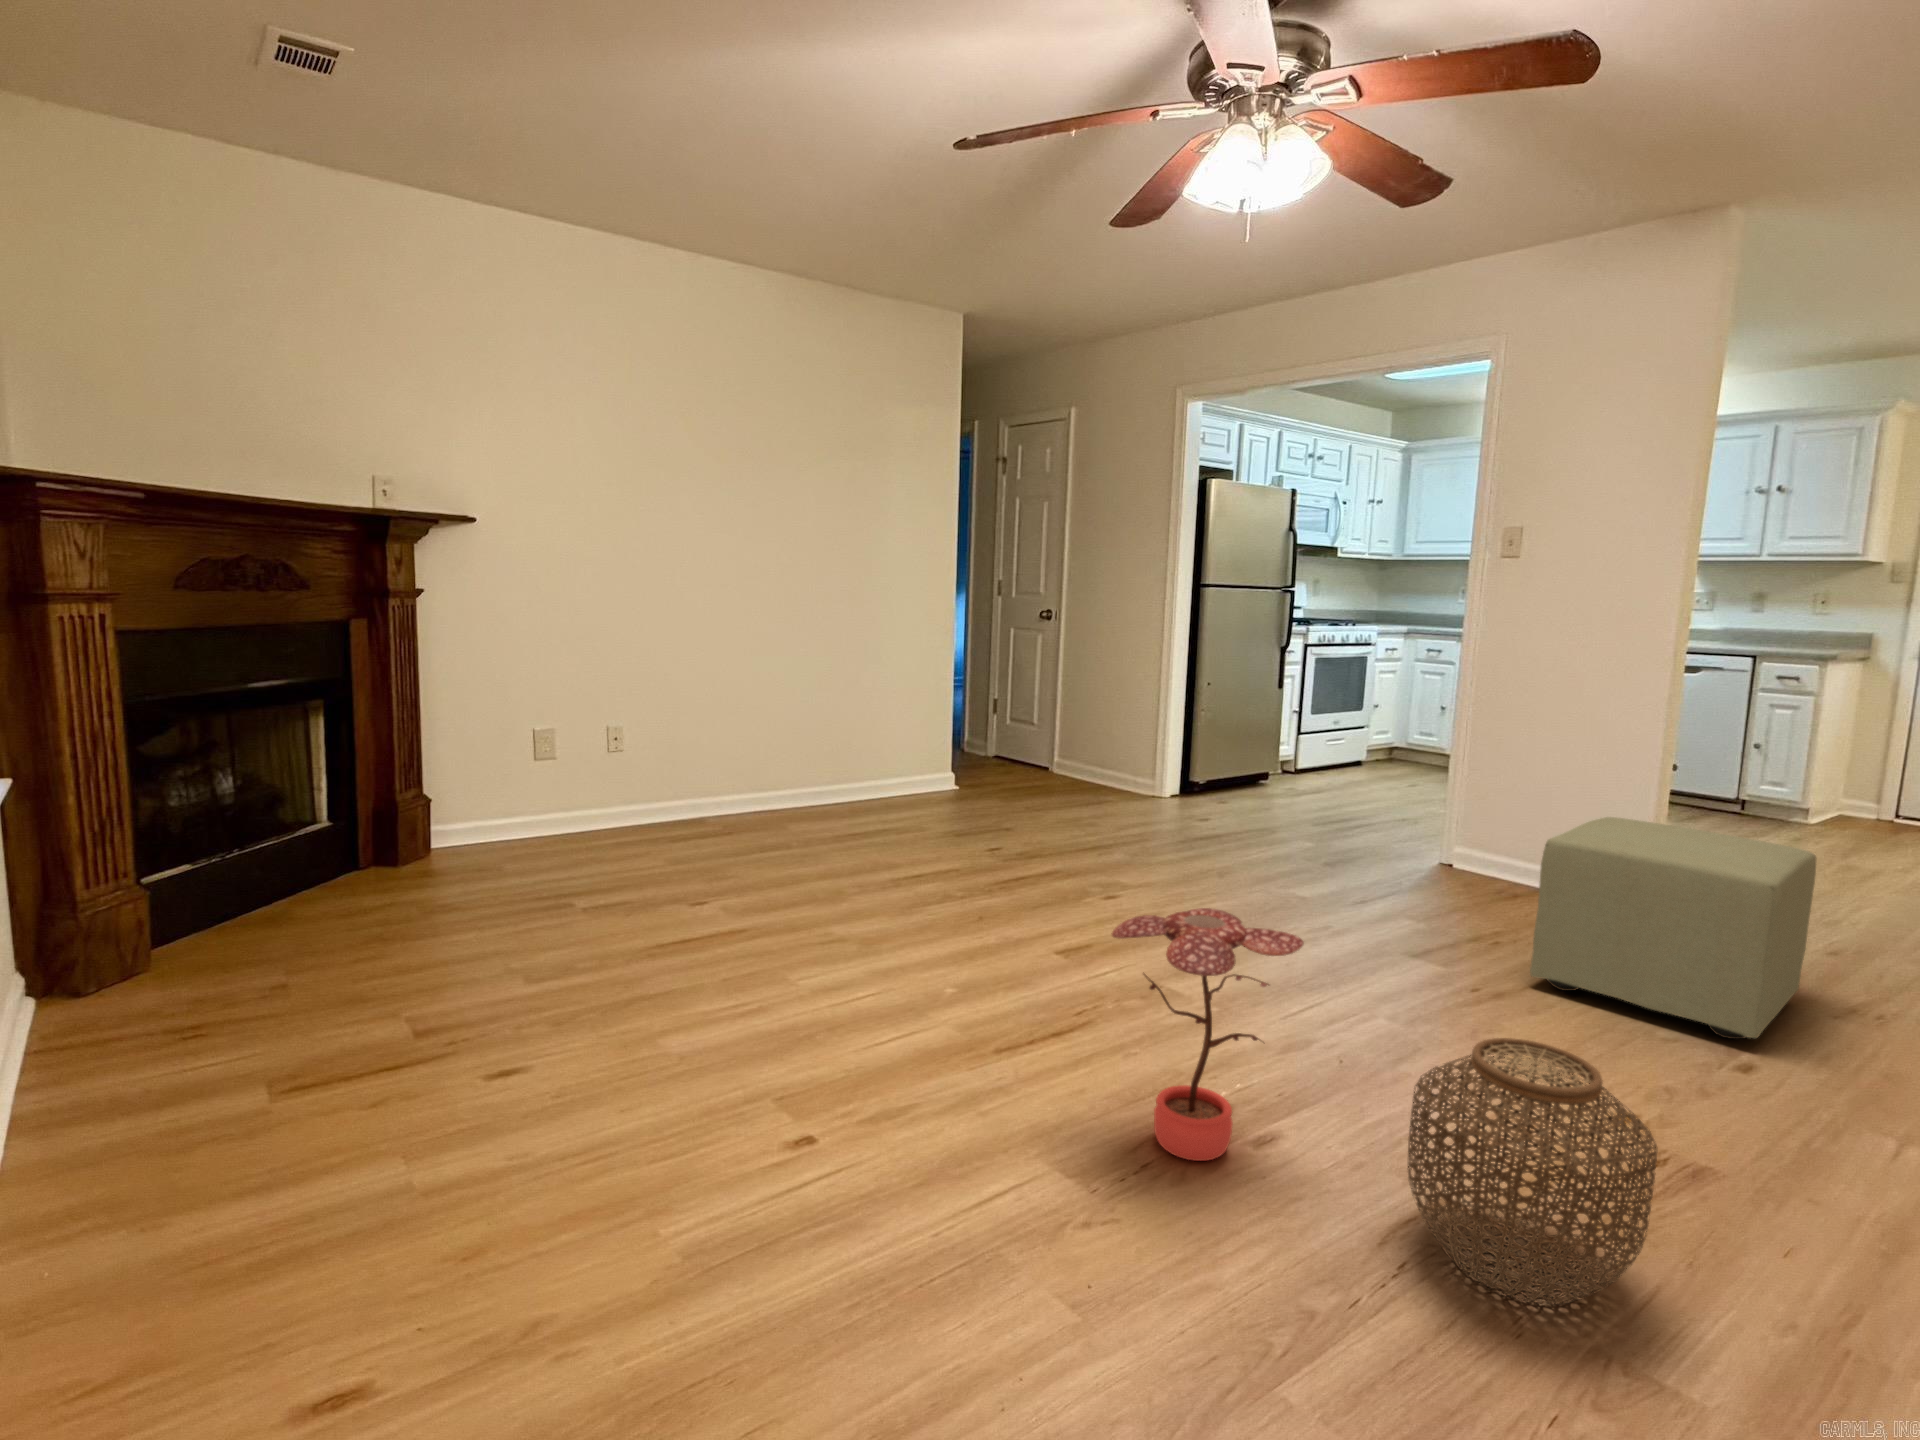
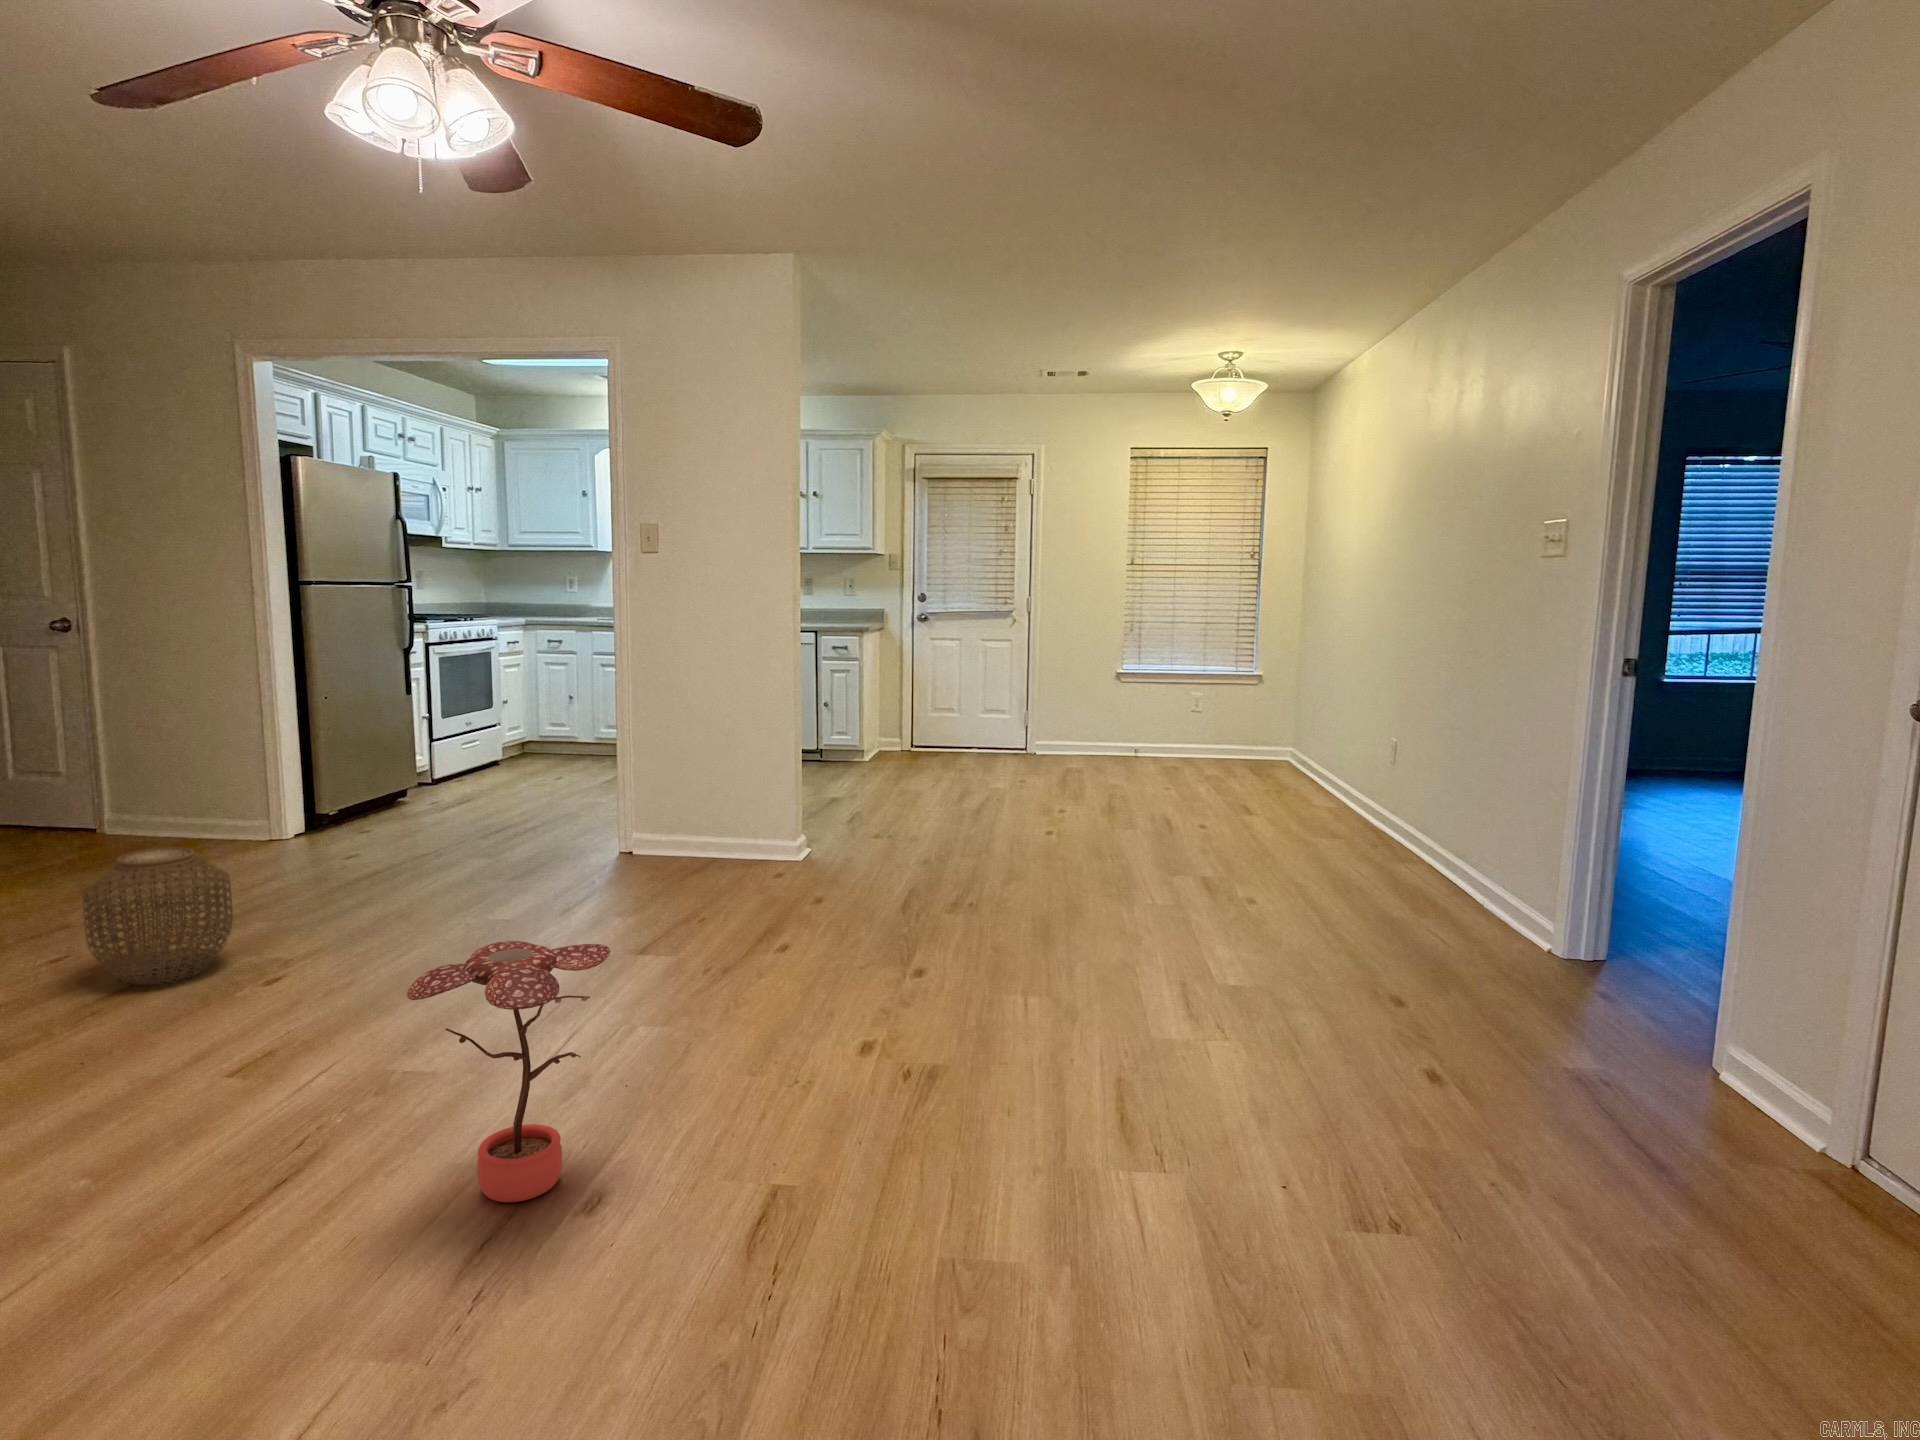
ottoman: present [1530,817,1816,1039] -> none [734,781,906,938]
woven basket: present [1408,1038,1657,1305] -> present [83,847,233,985]

